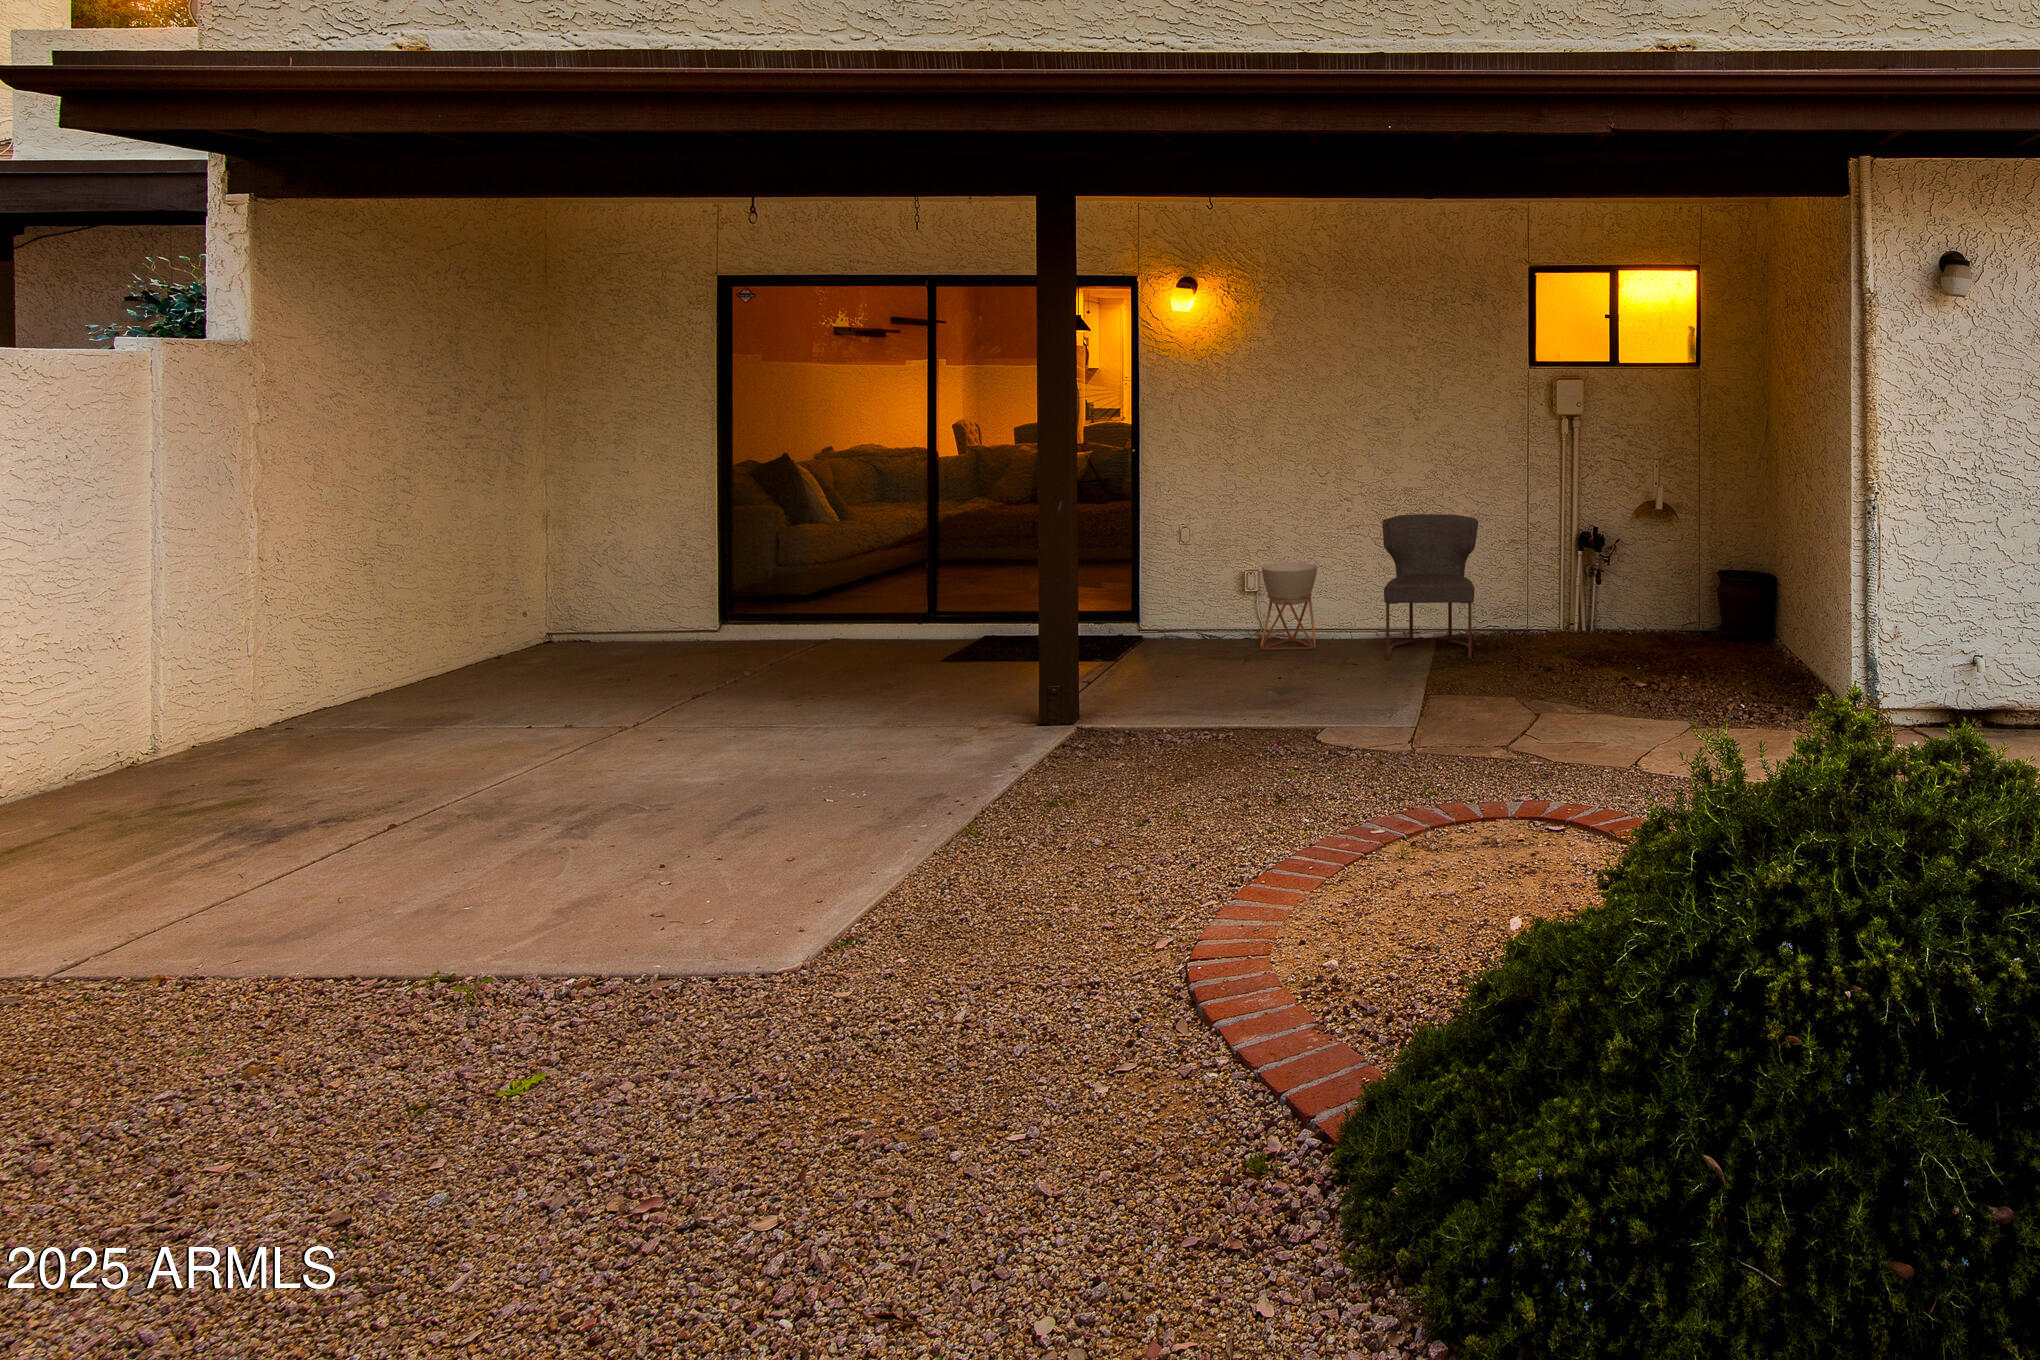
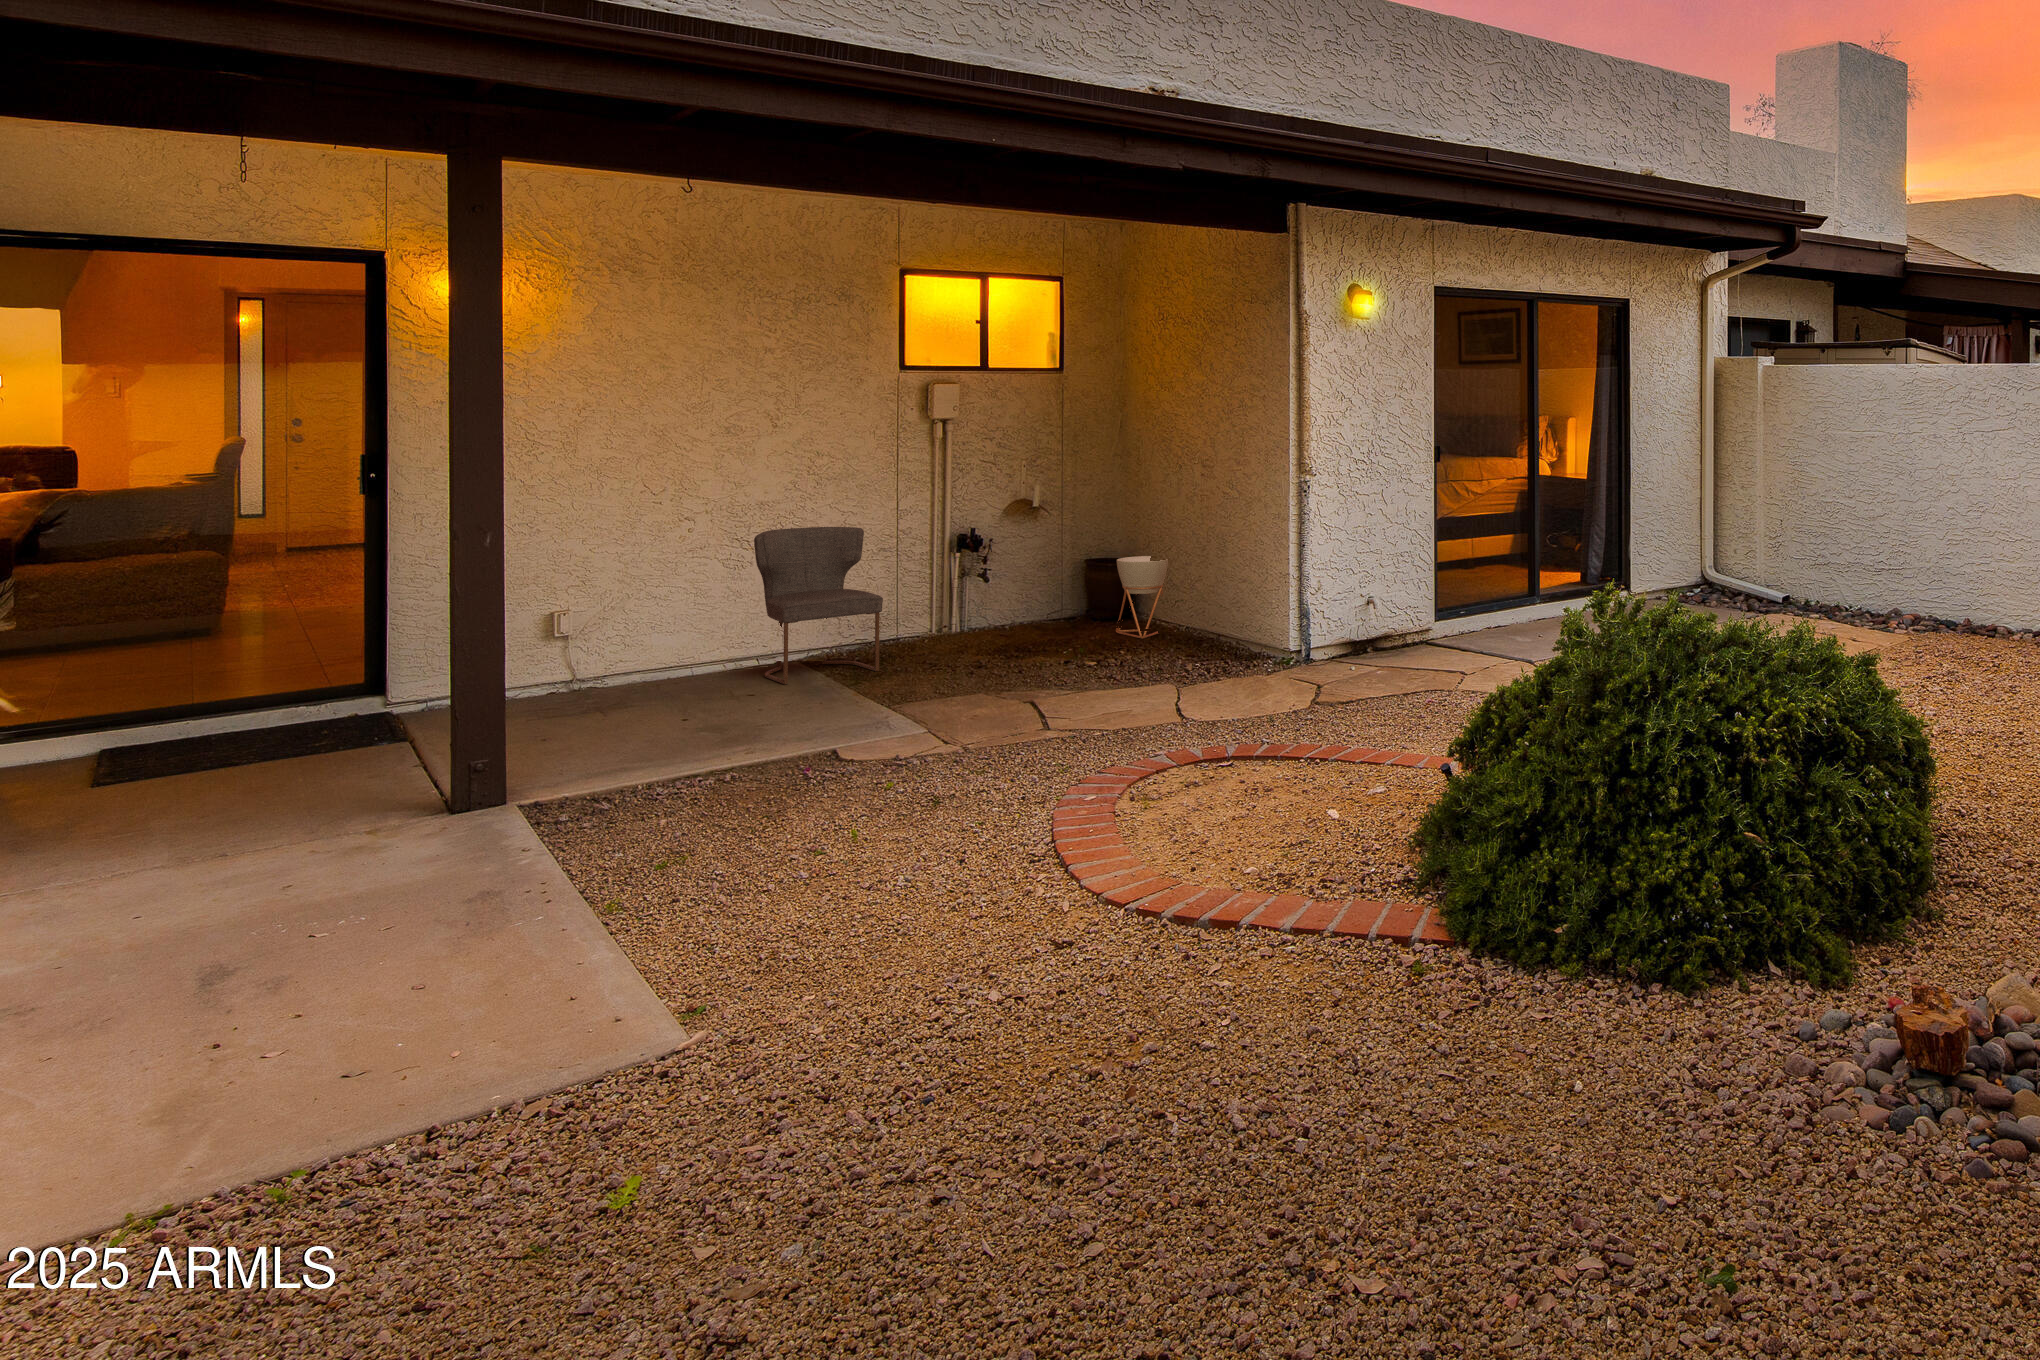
planter: present [1260,563,1317,650] -> present [1116,556,1168,639]

